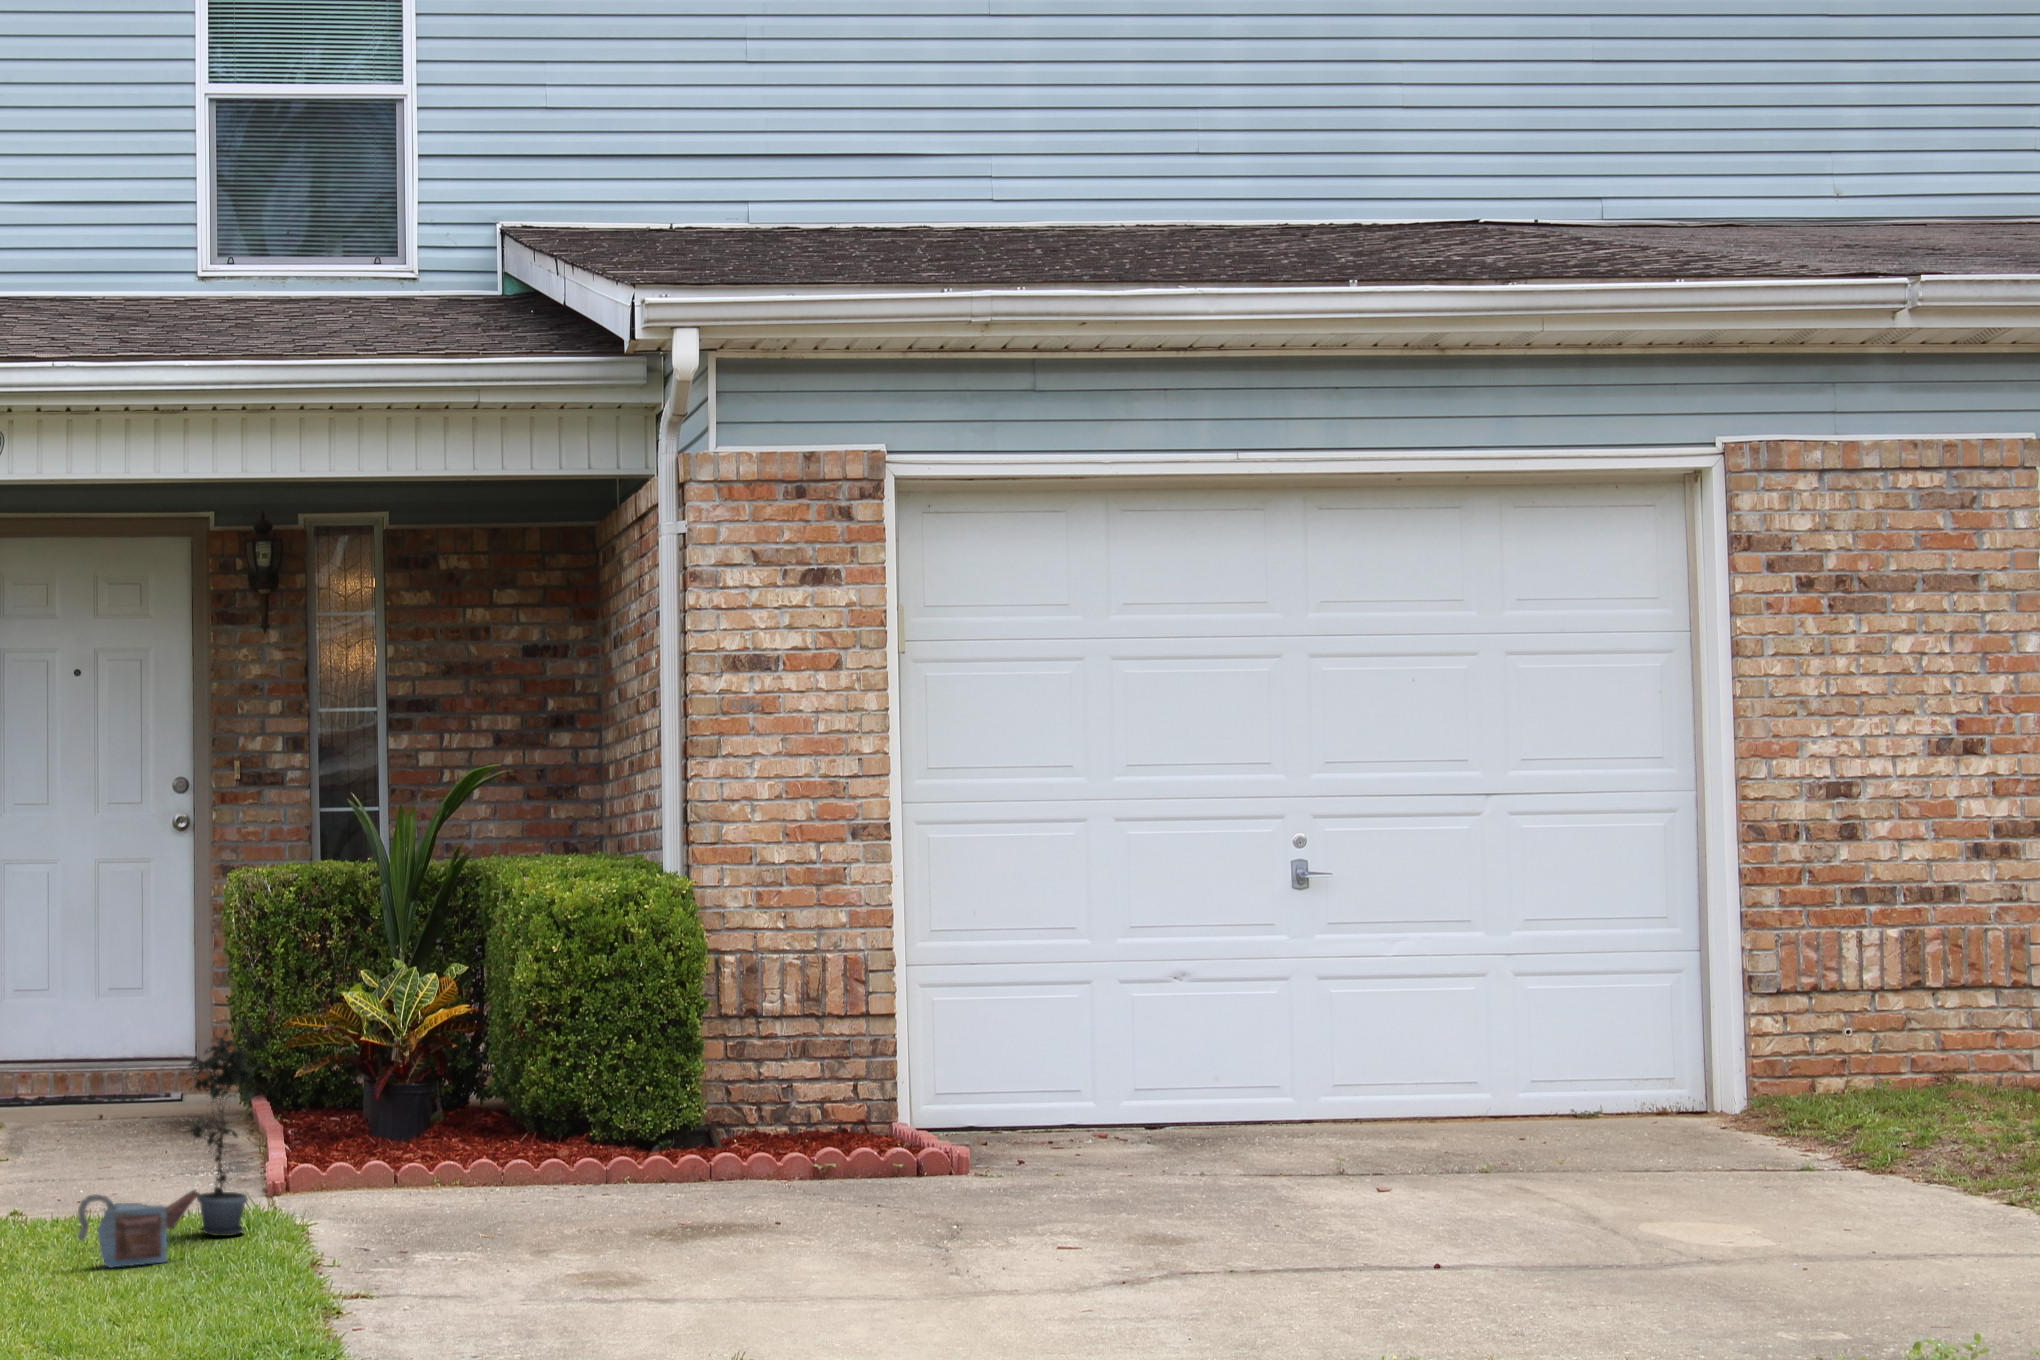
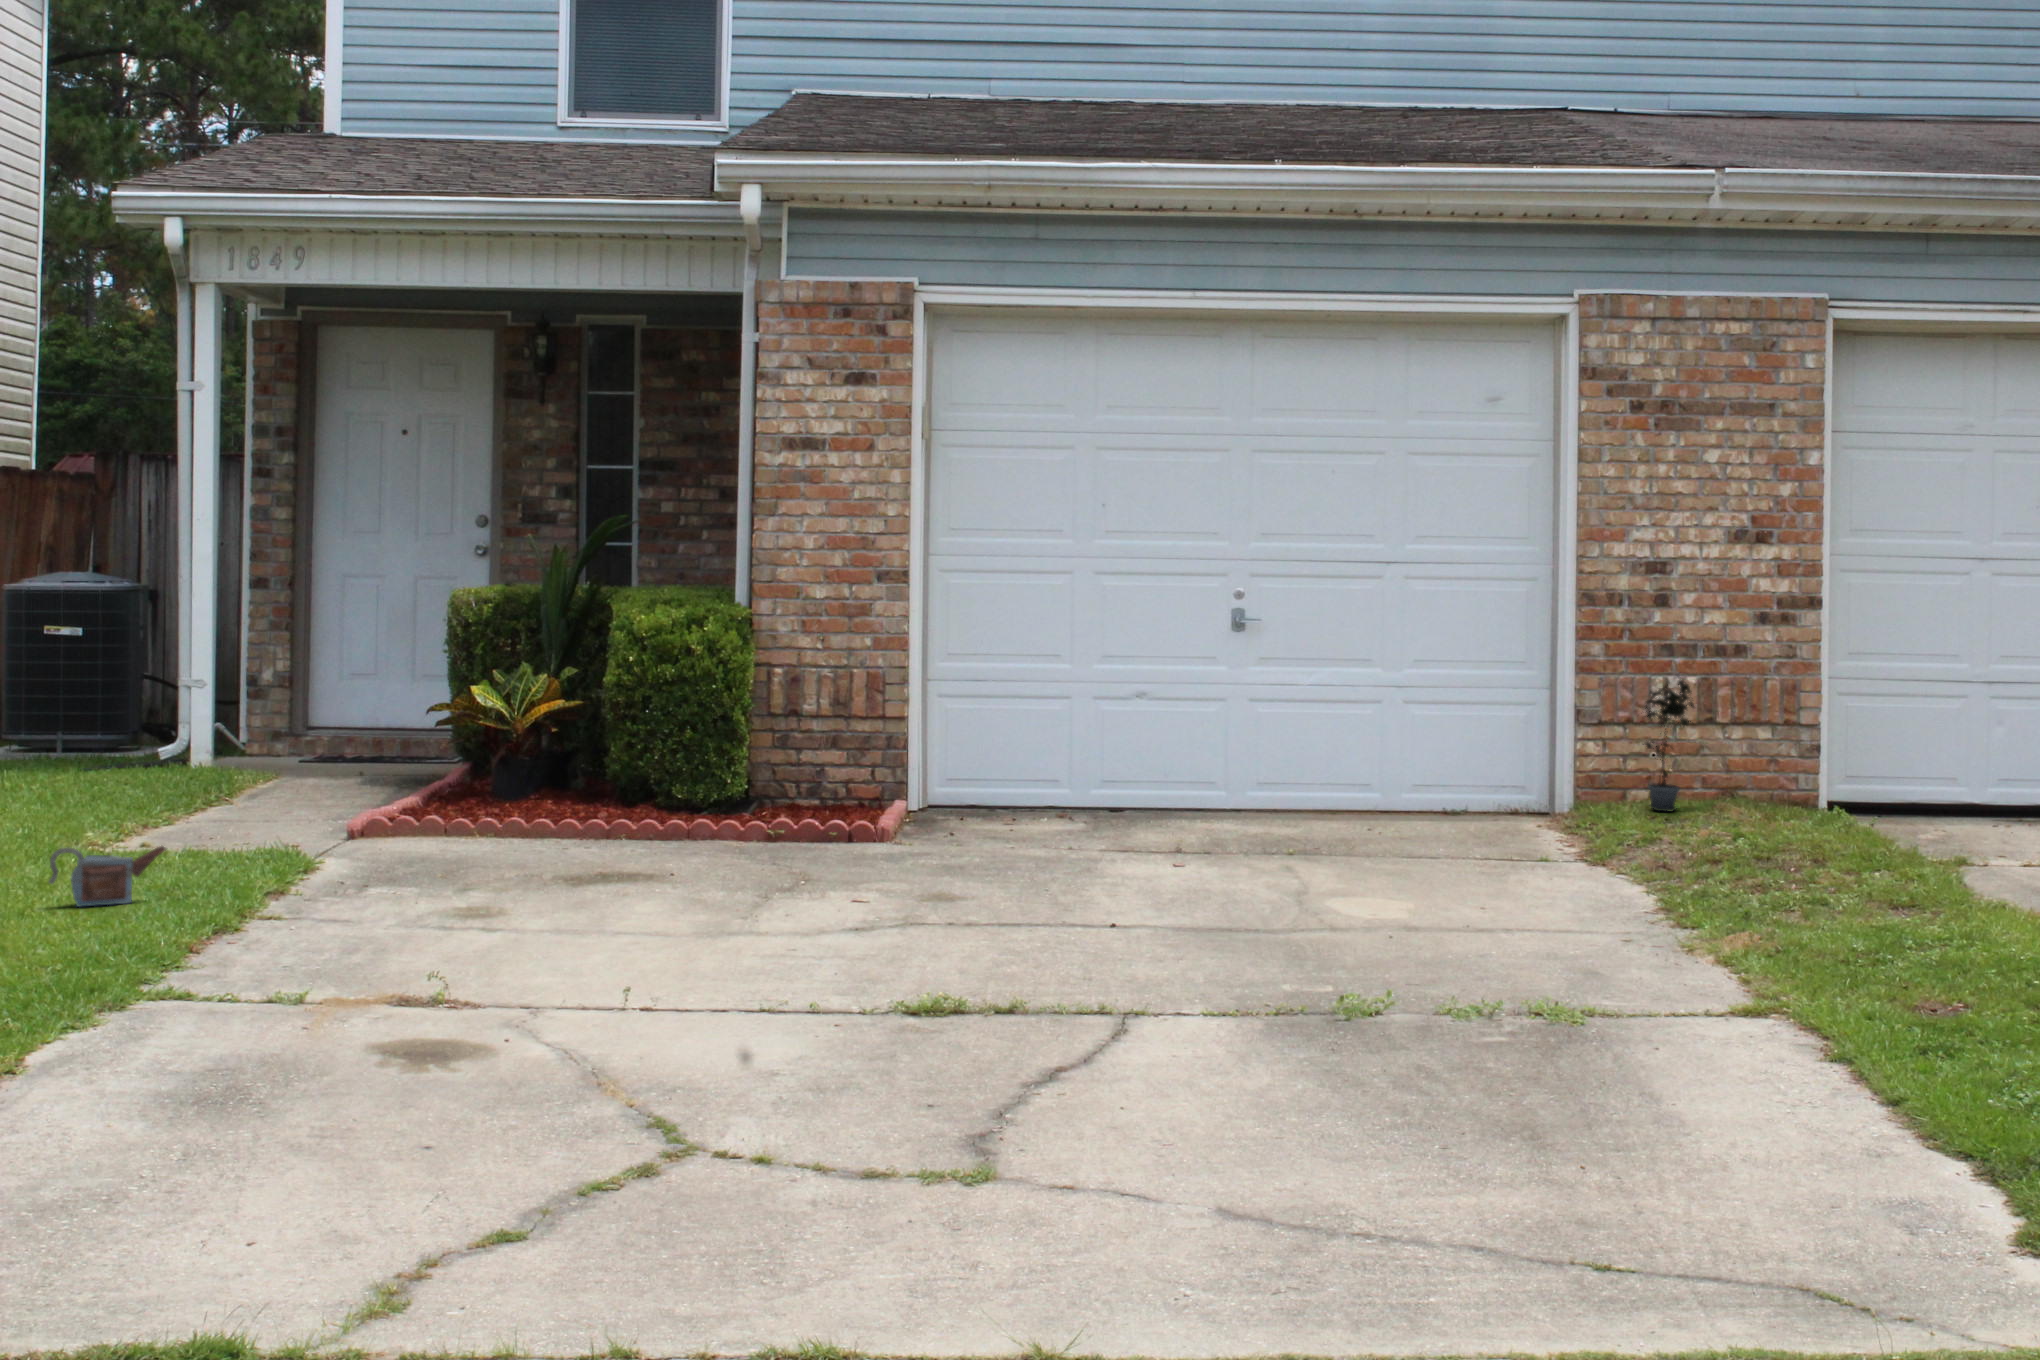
potted plant: present [187,1019,268,1236] -> present [1643,680,1694,811]

